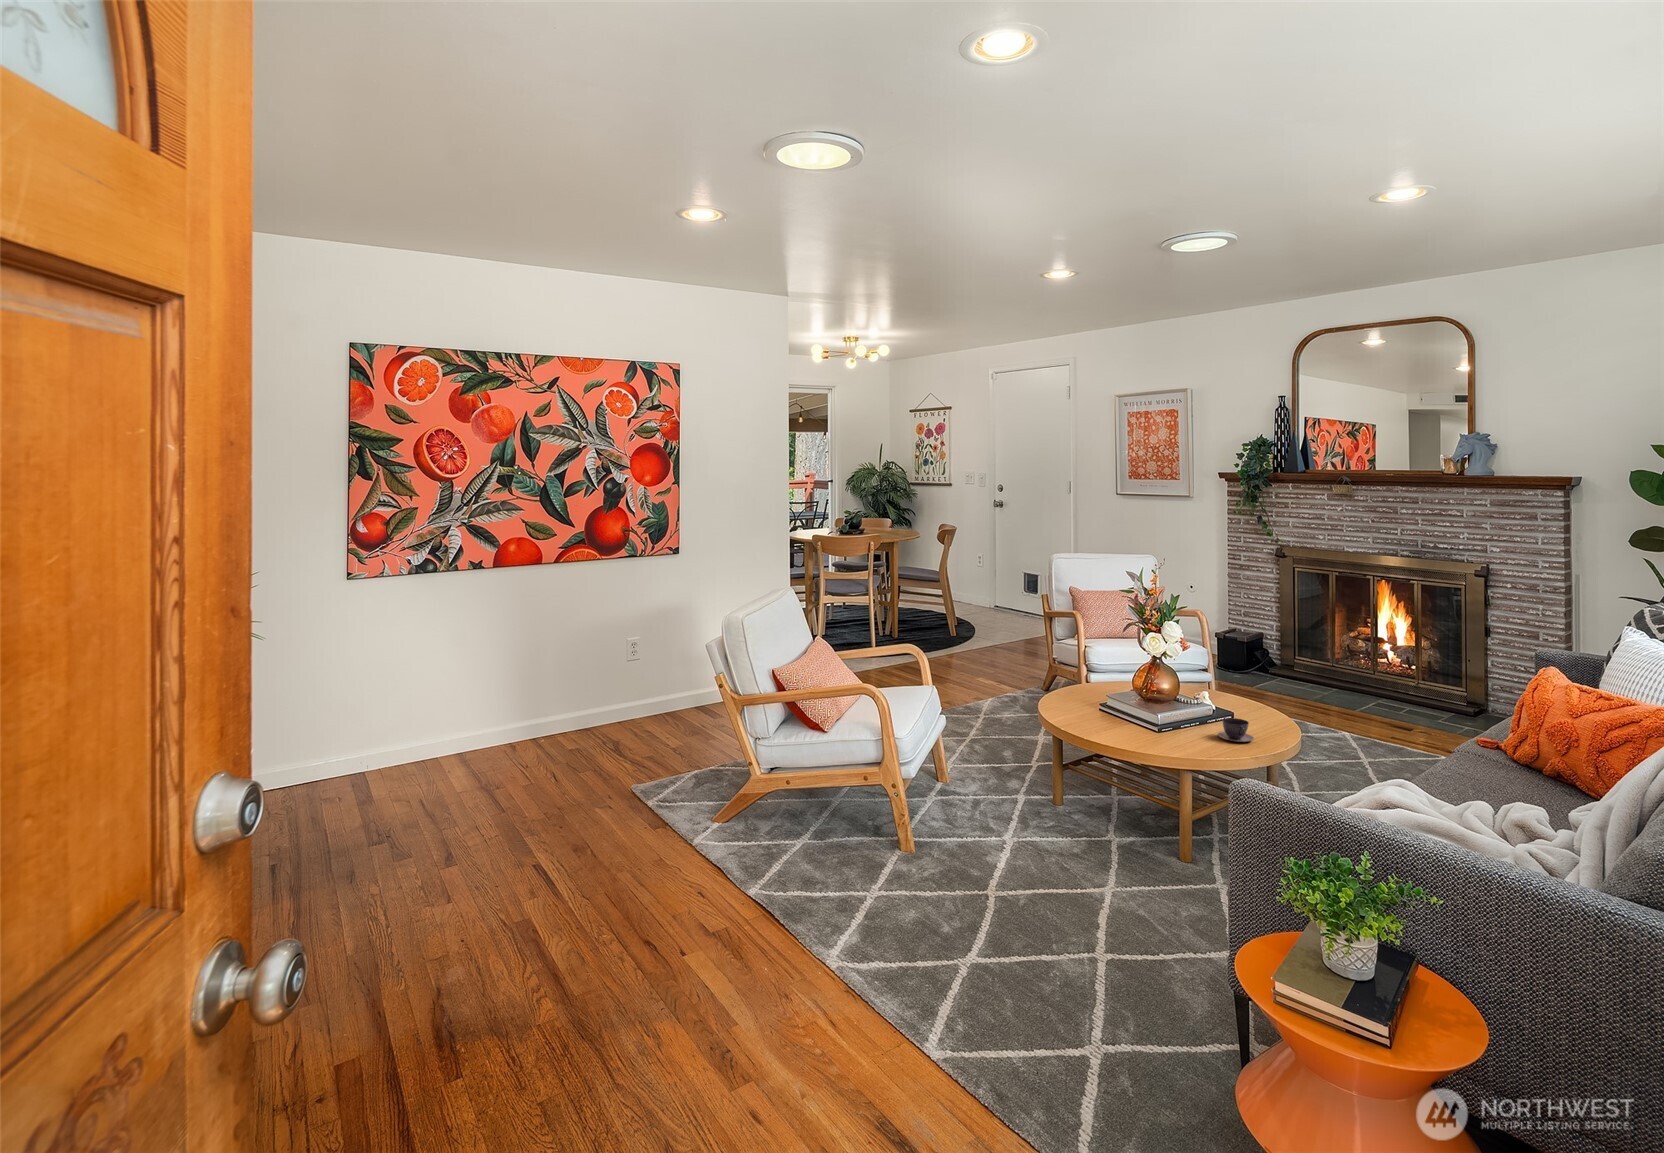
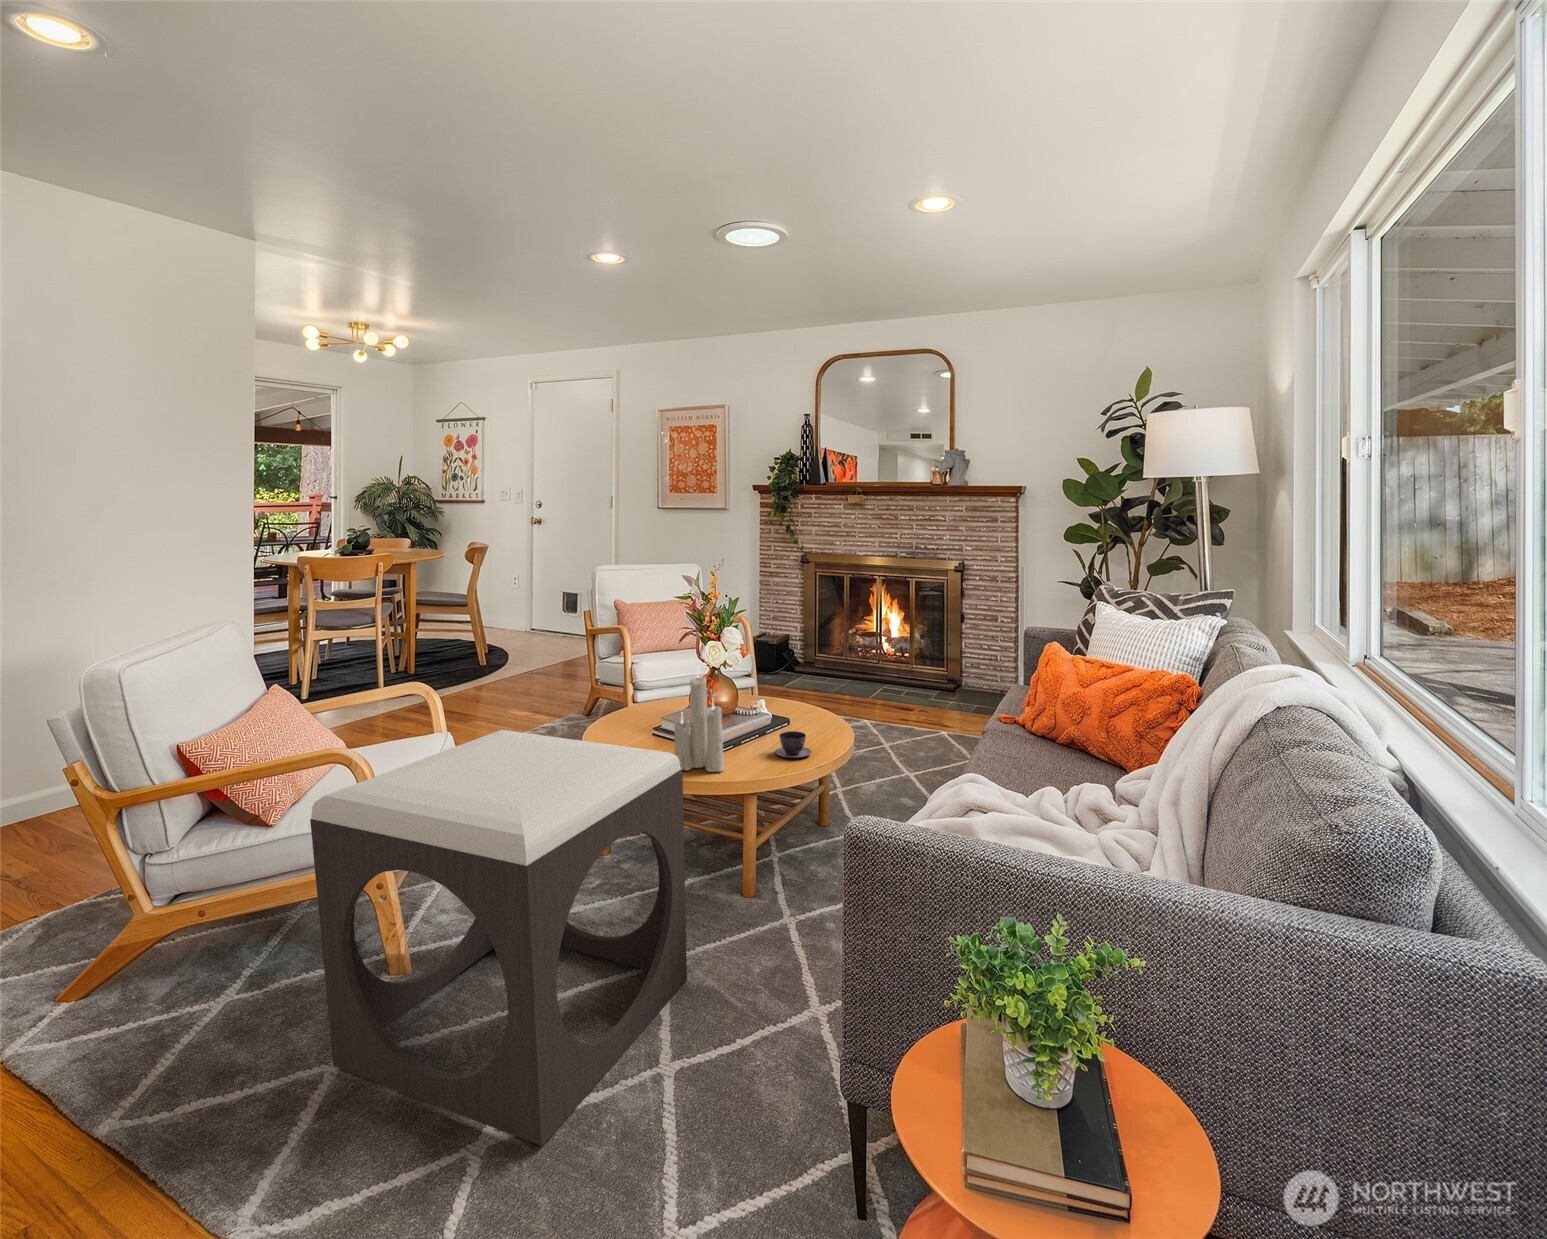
candle: none [1122,646,1168,743] -> present [674,671,725,772]
footstool: none [873,685,1129,967] -> present [310,730,687,1146]

